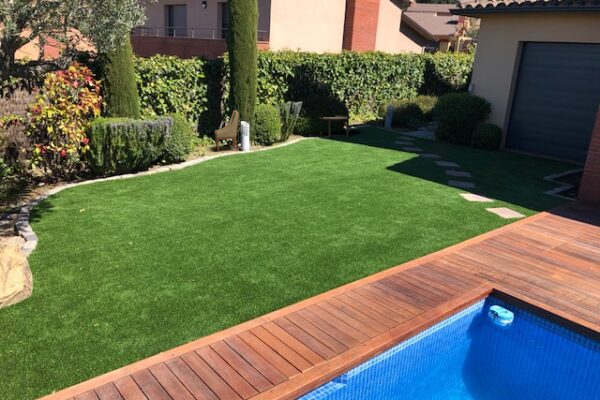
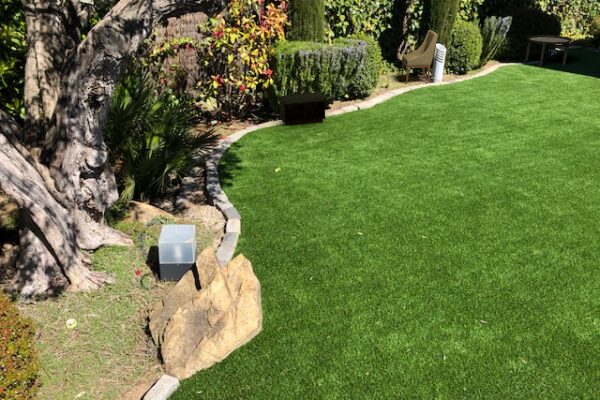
bench: none [96,156,138,183] -> present [279,92,326,126]

